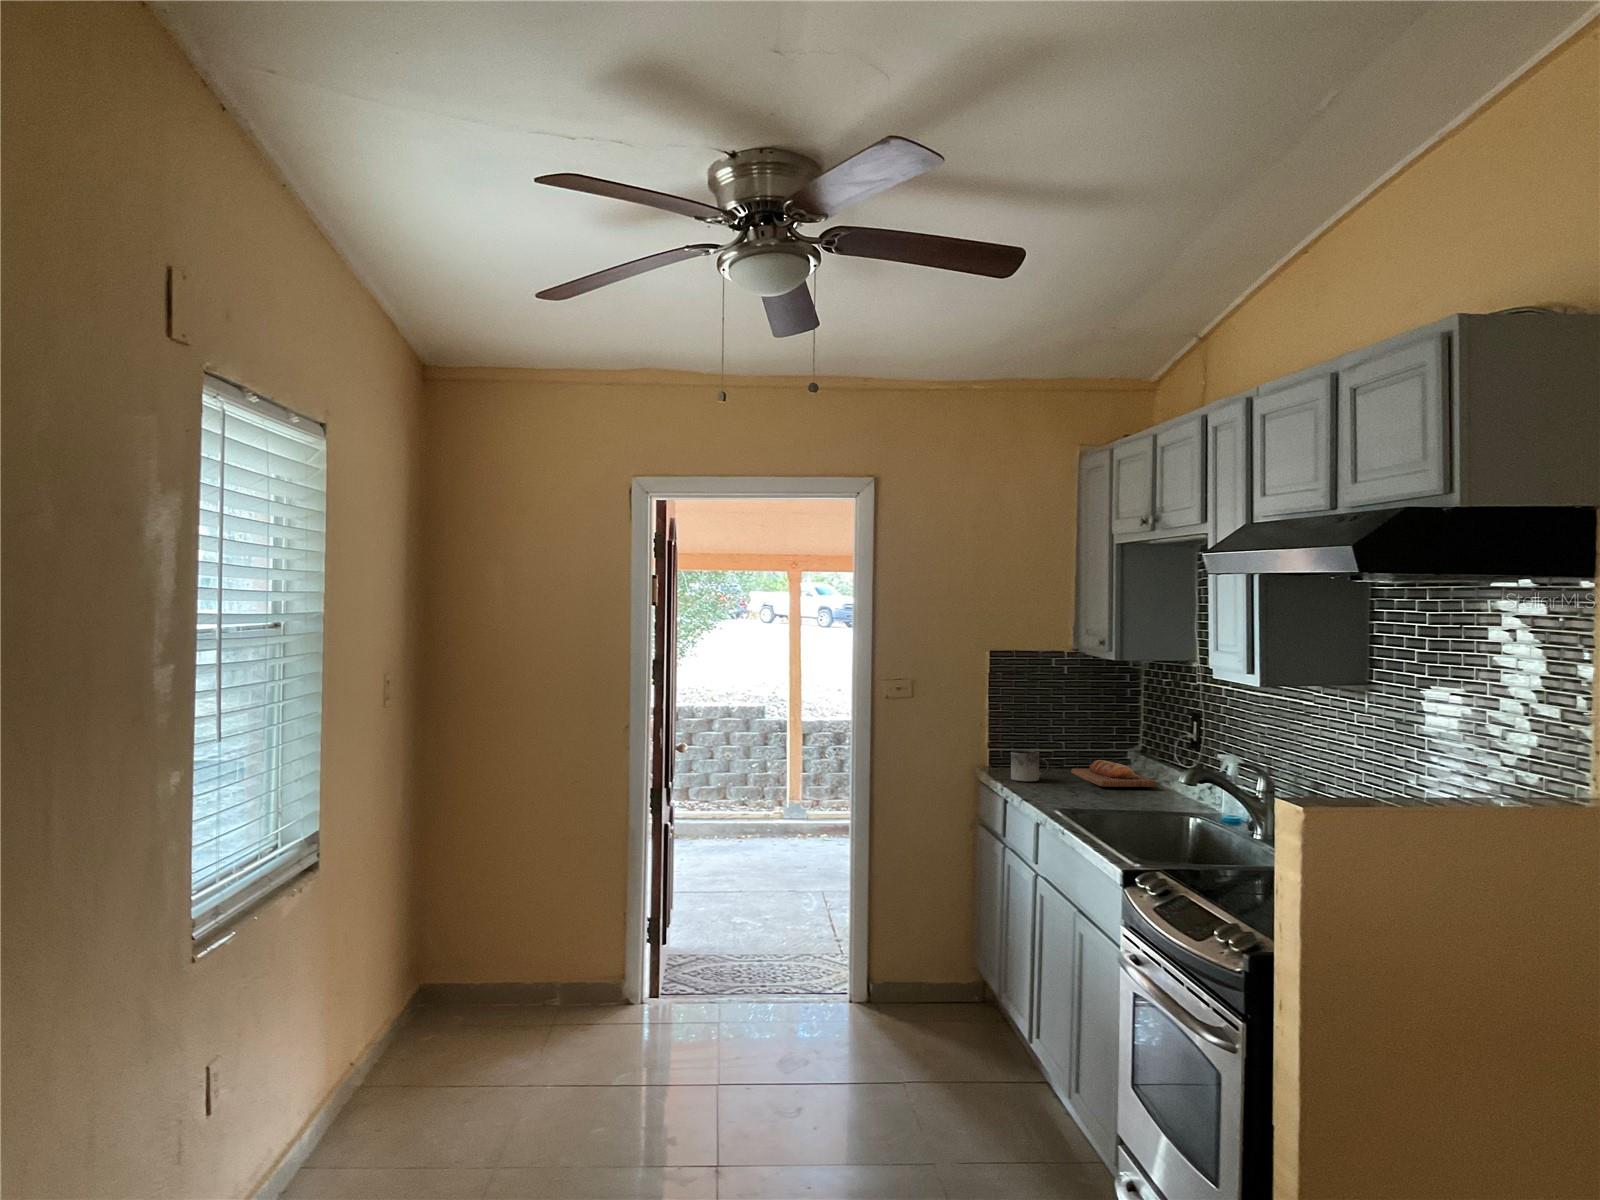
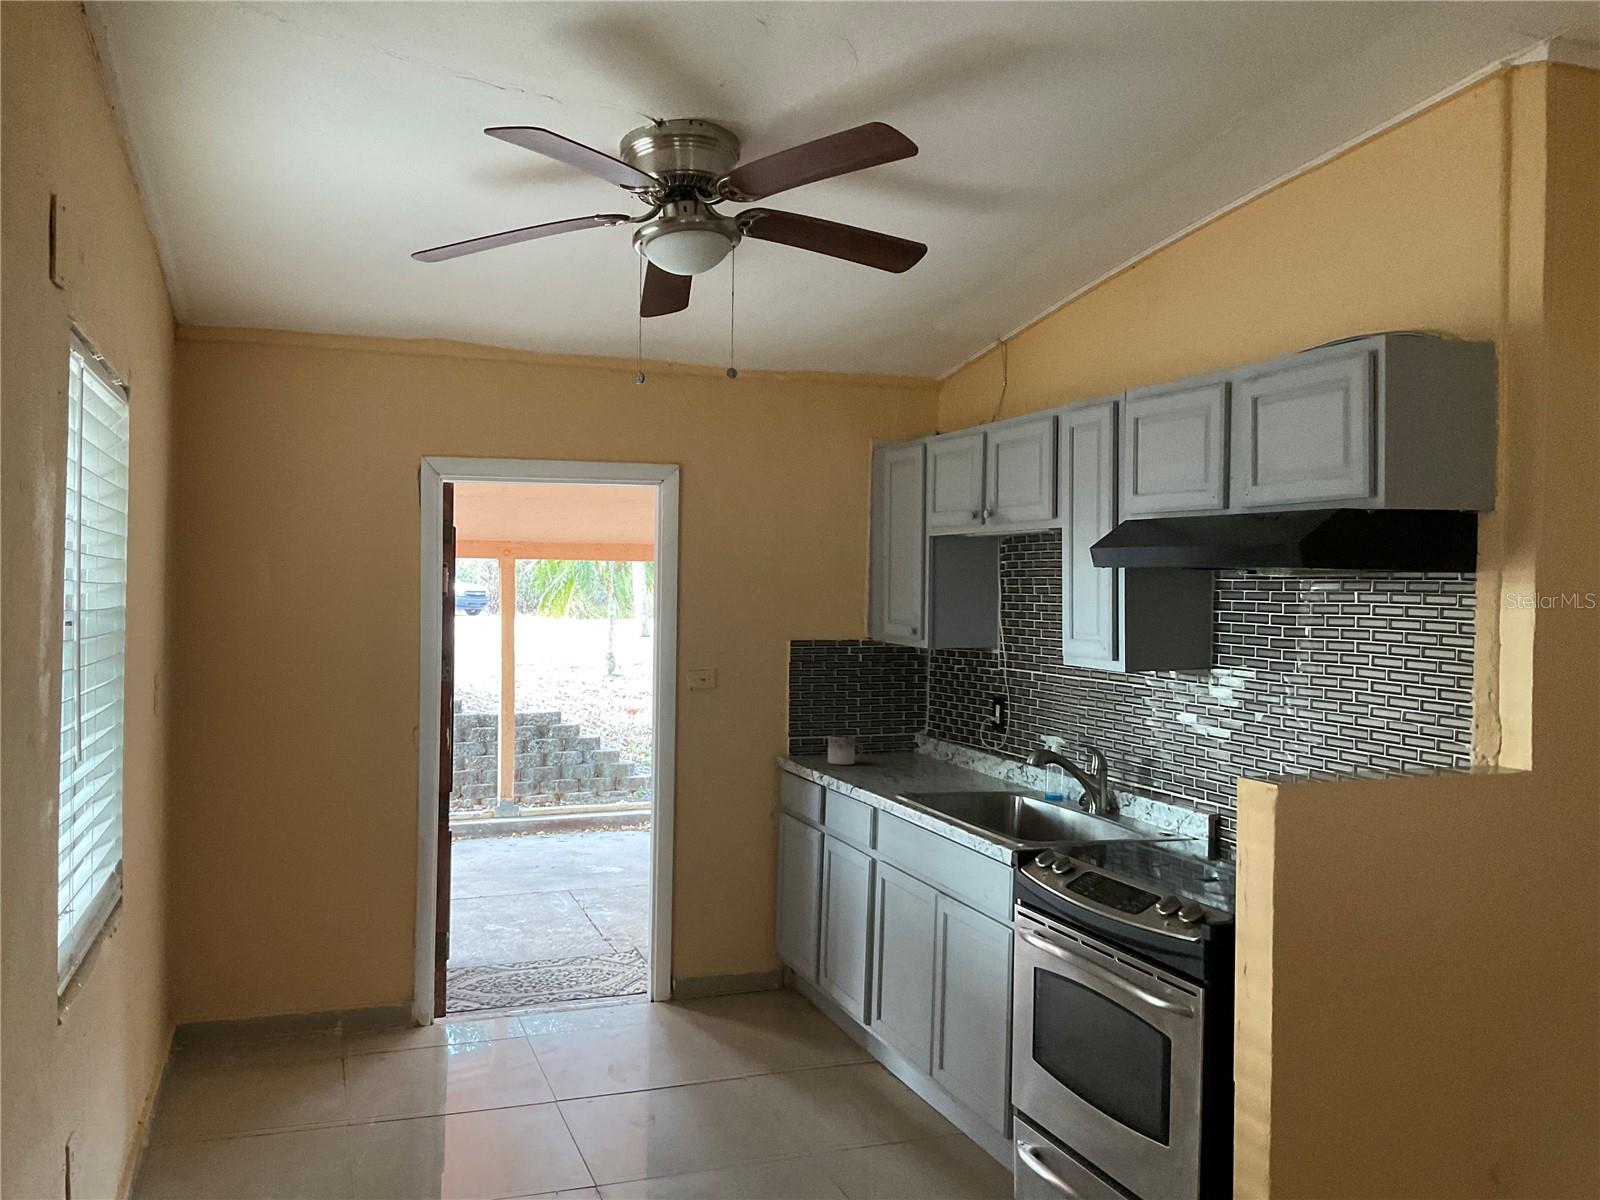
bread loaf: present [1071,760,1156,787] -> none [871,743,960,767]

